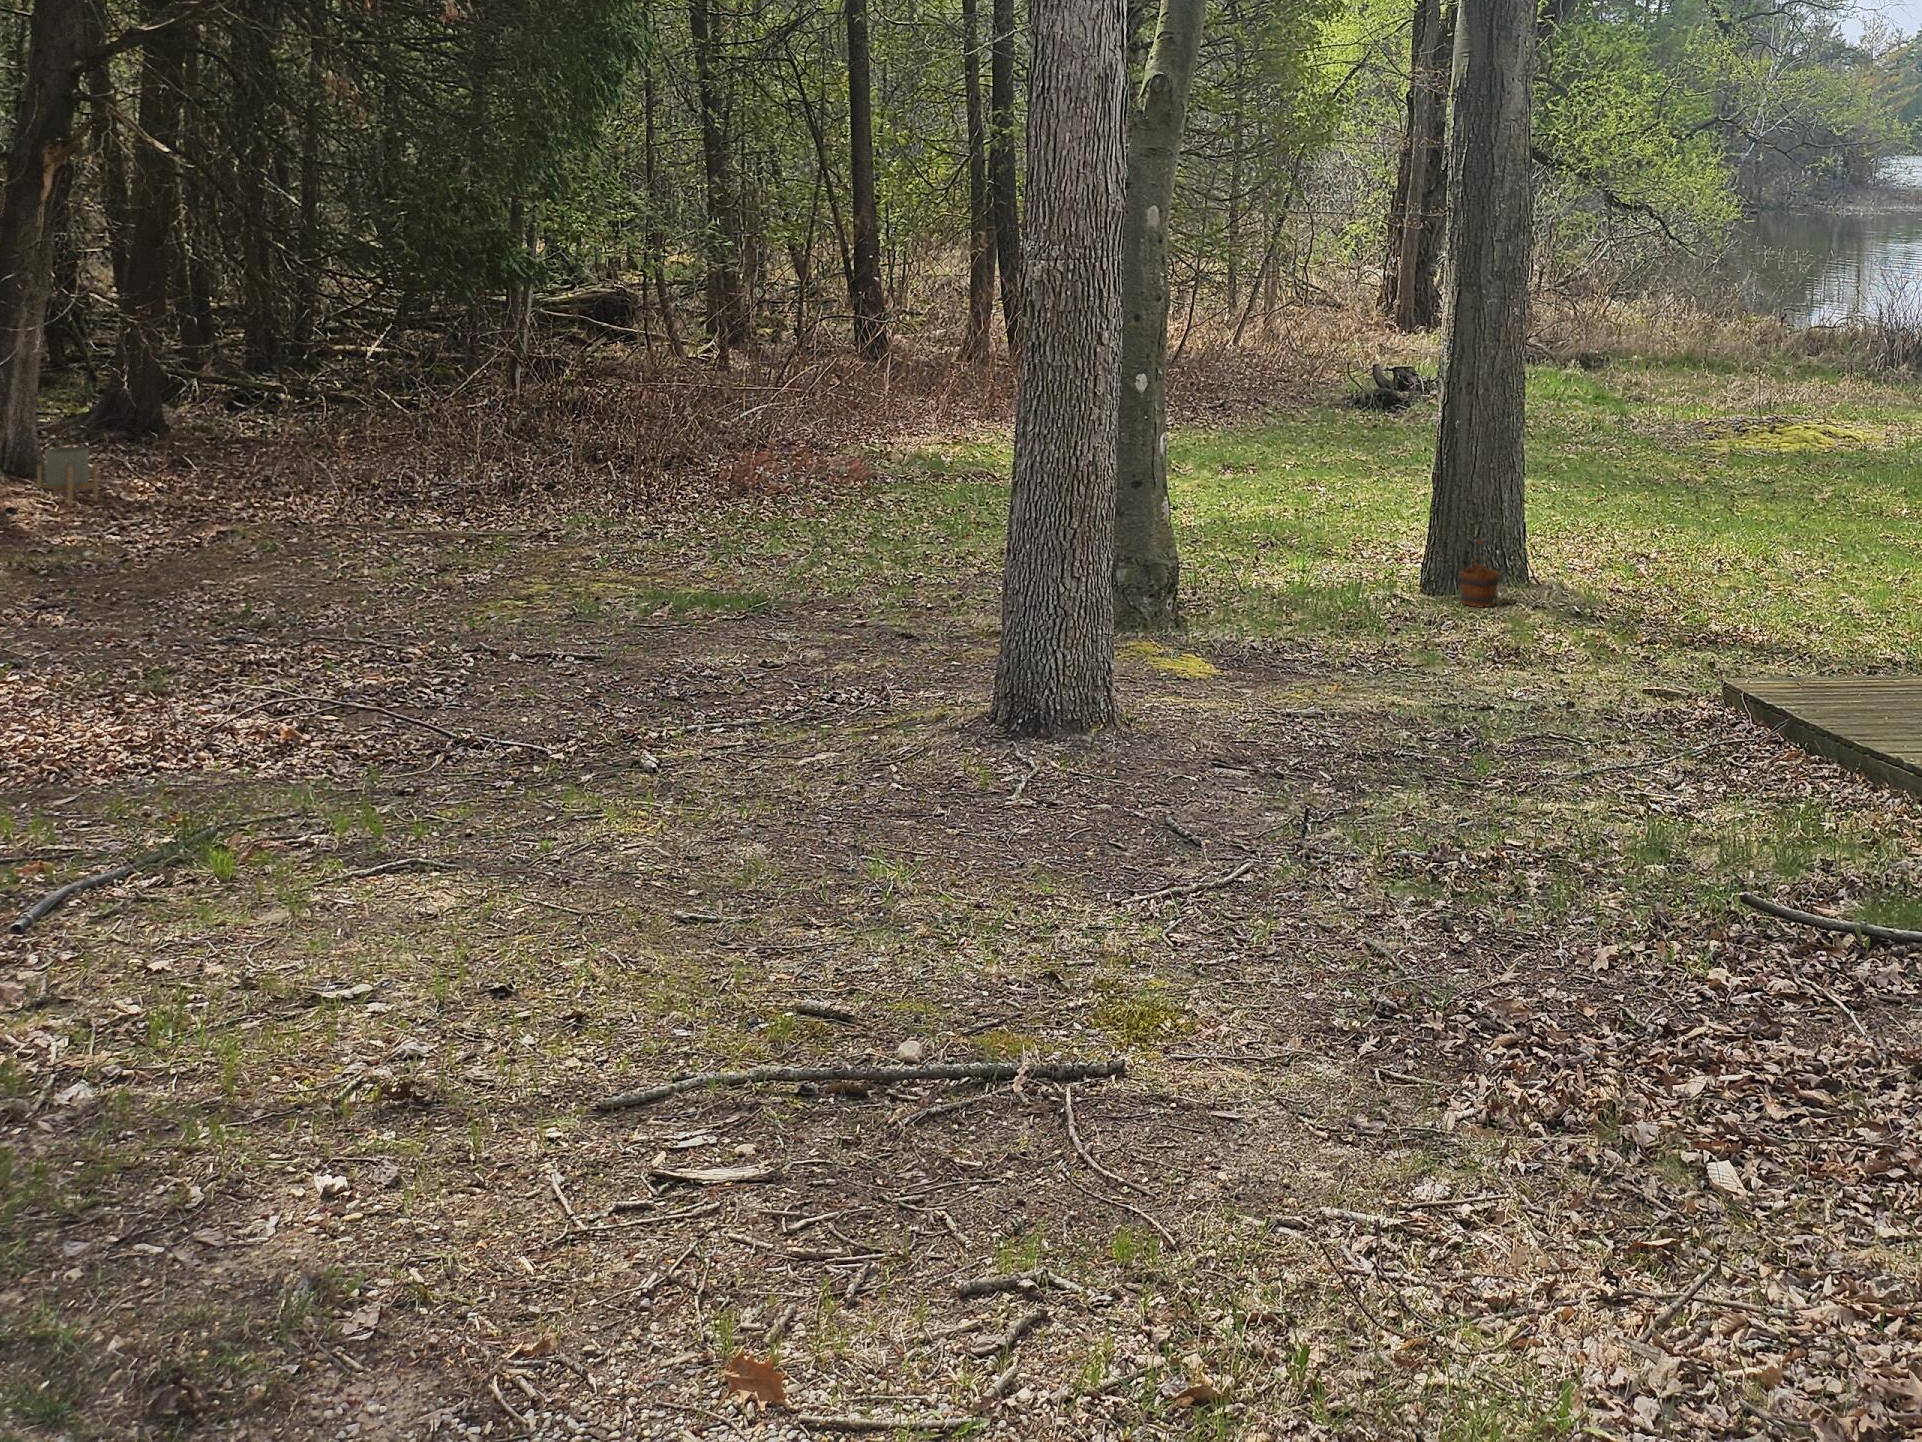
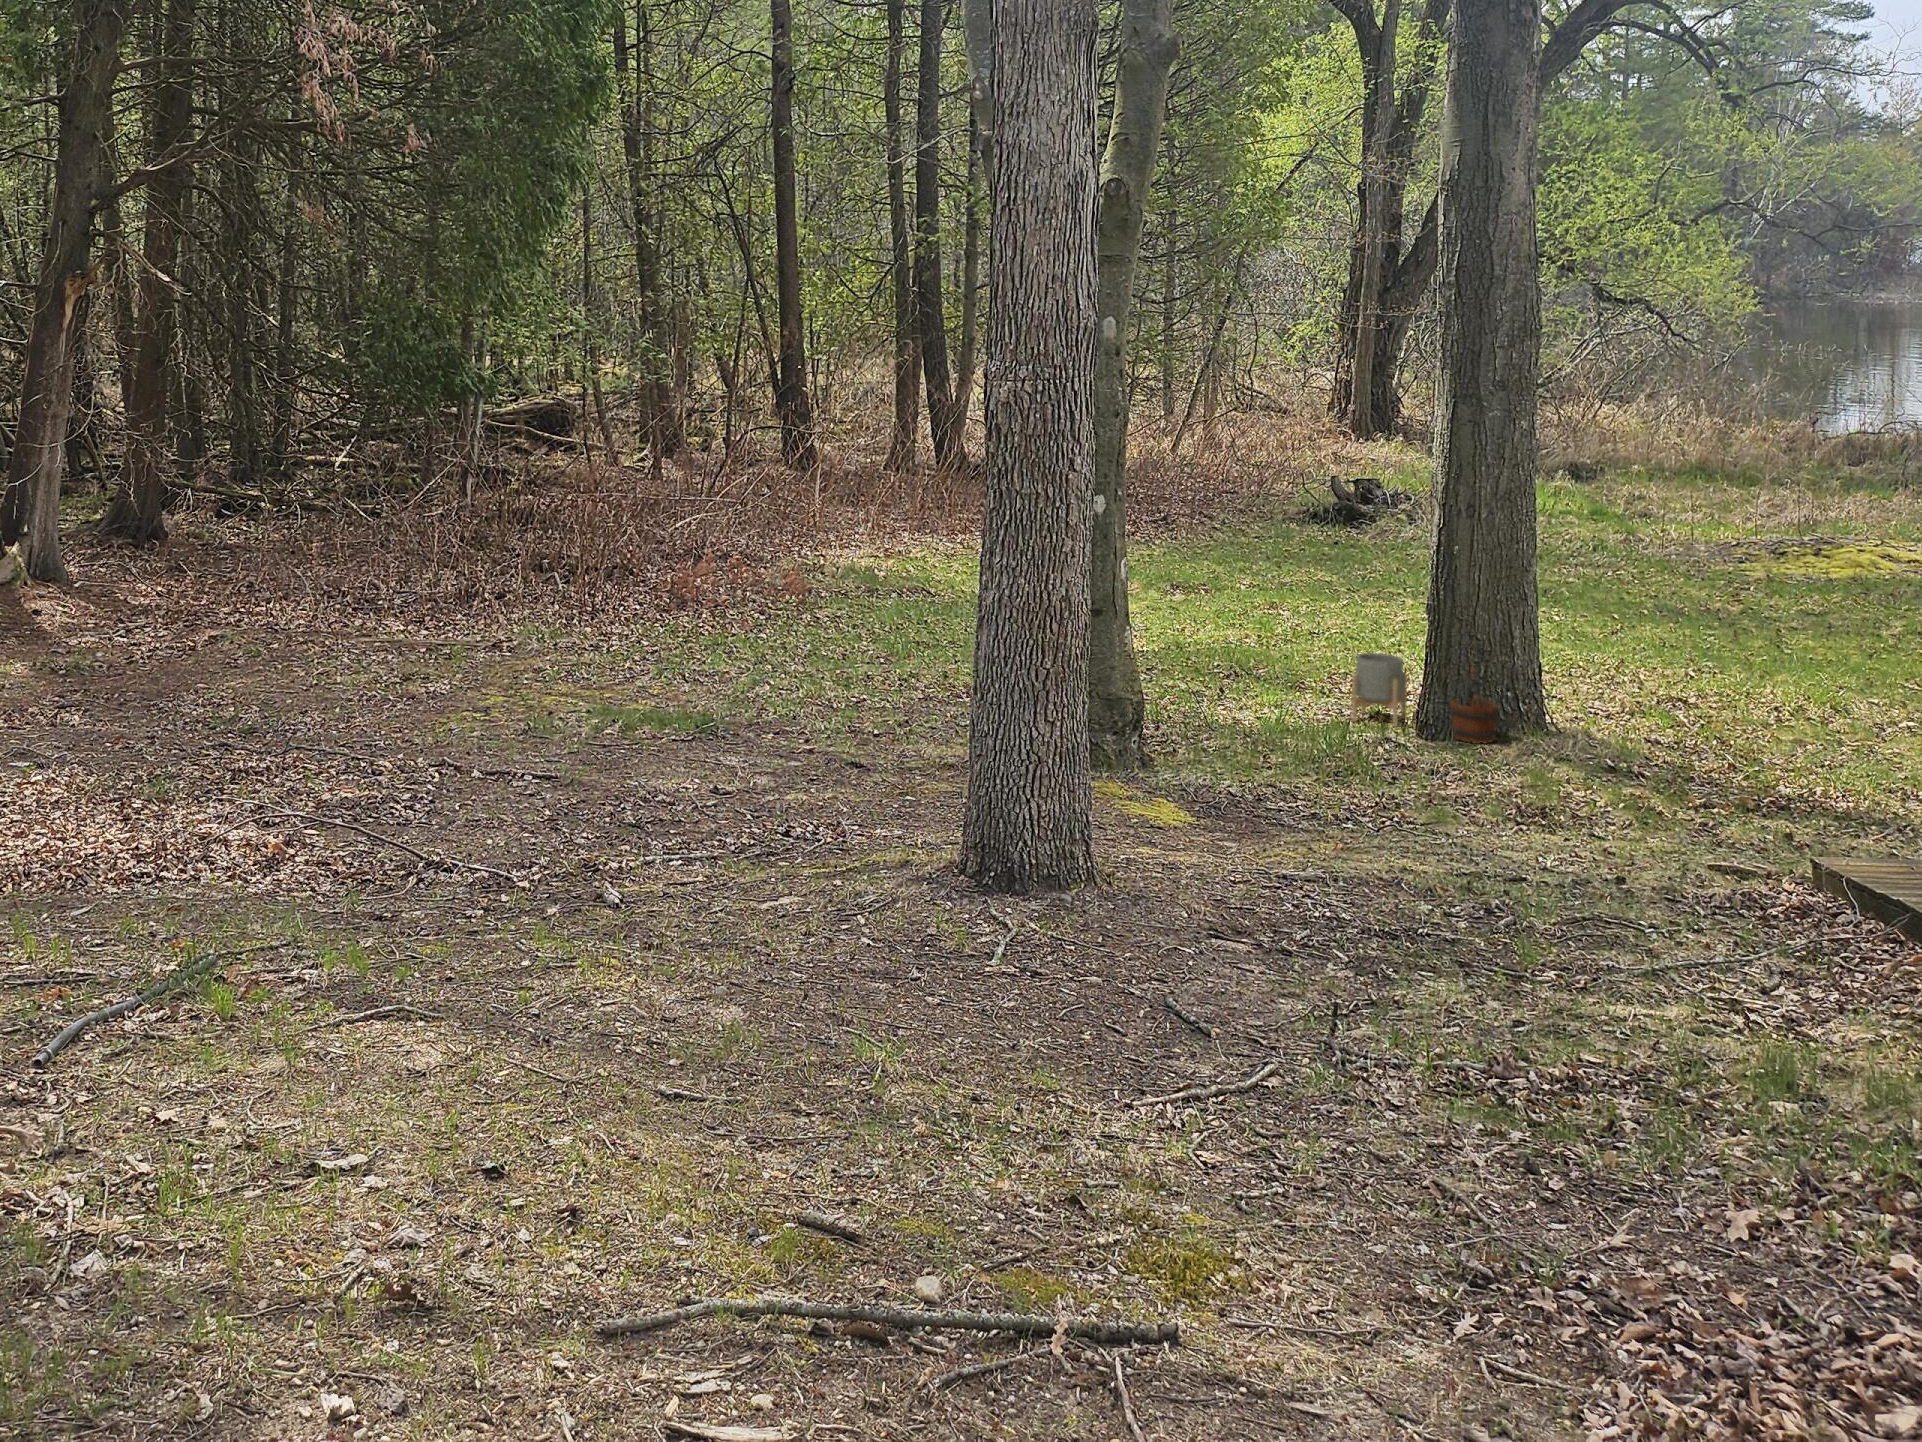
planter: present [37,447,98,507] -> present [1351,653,1407,727]

